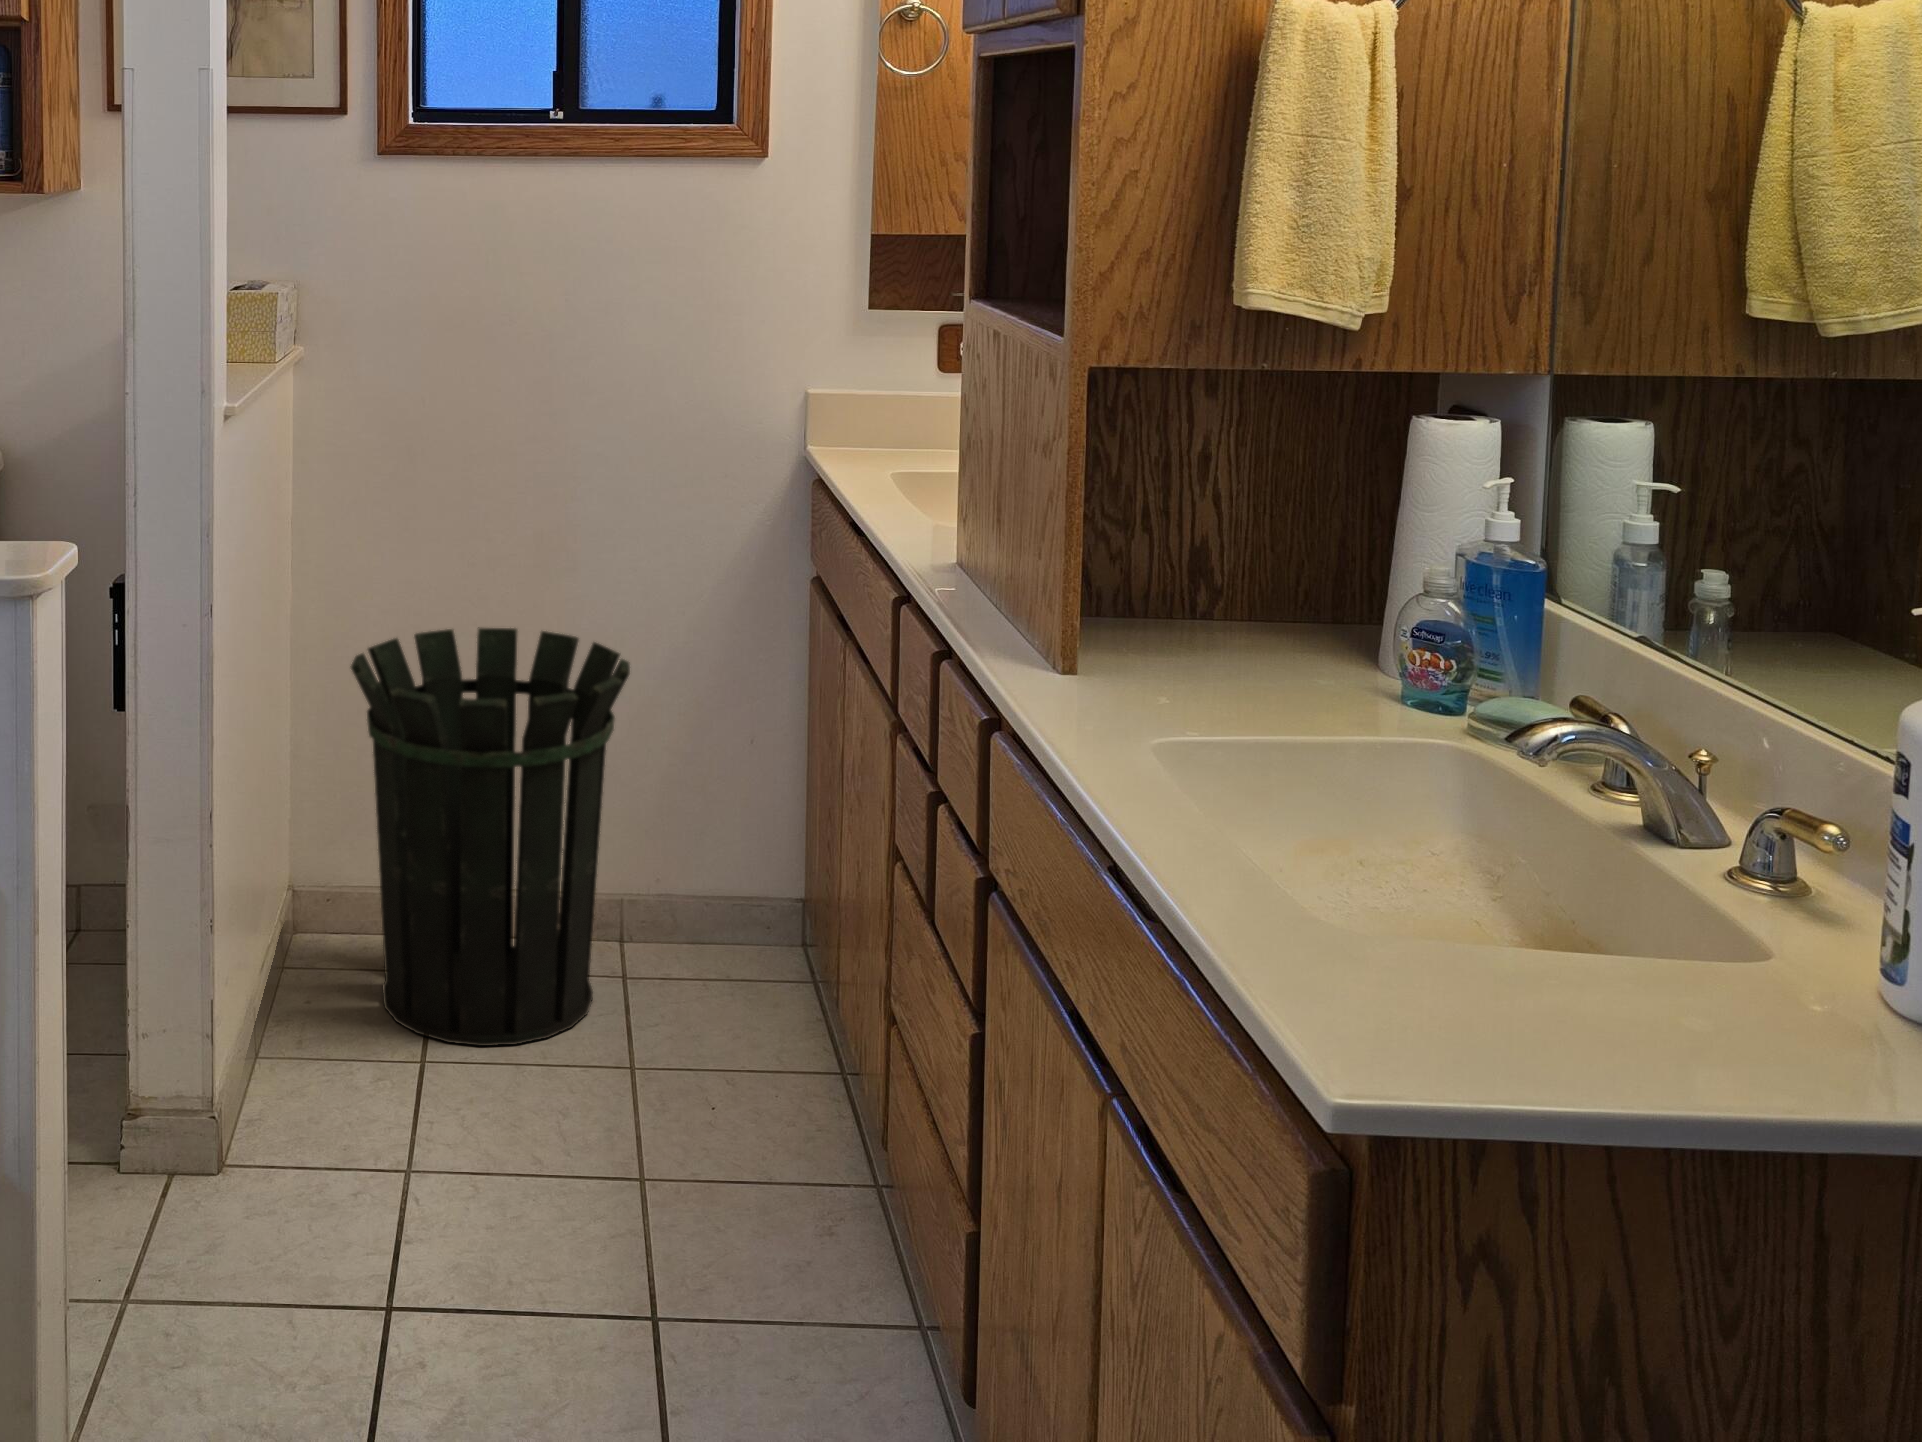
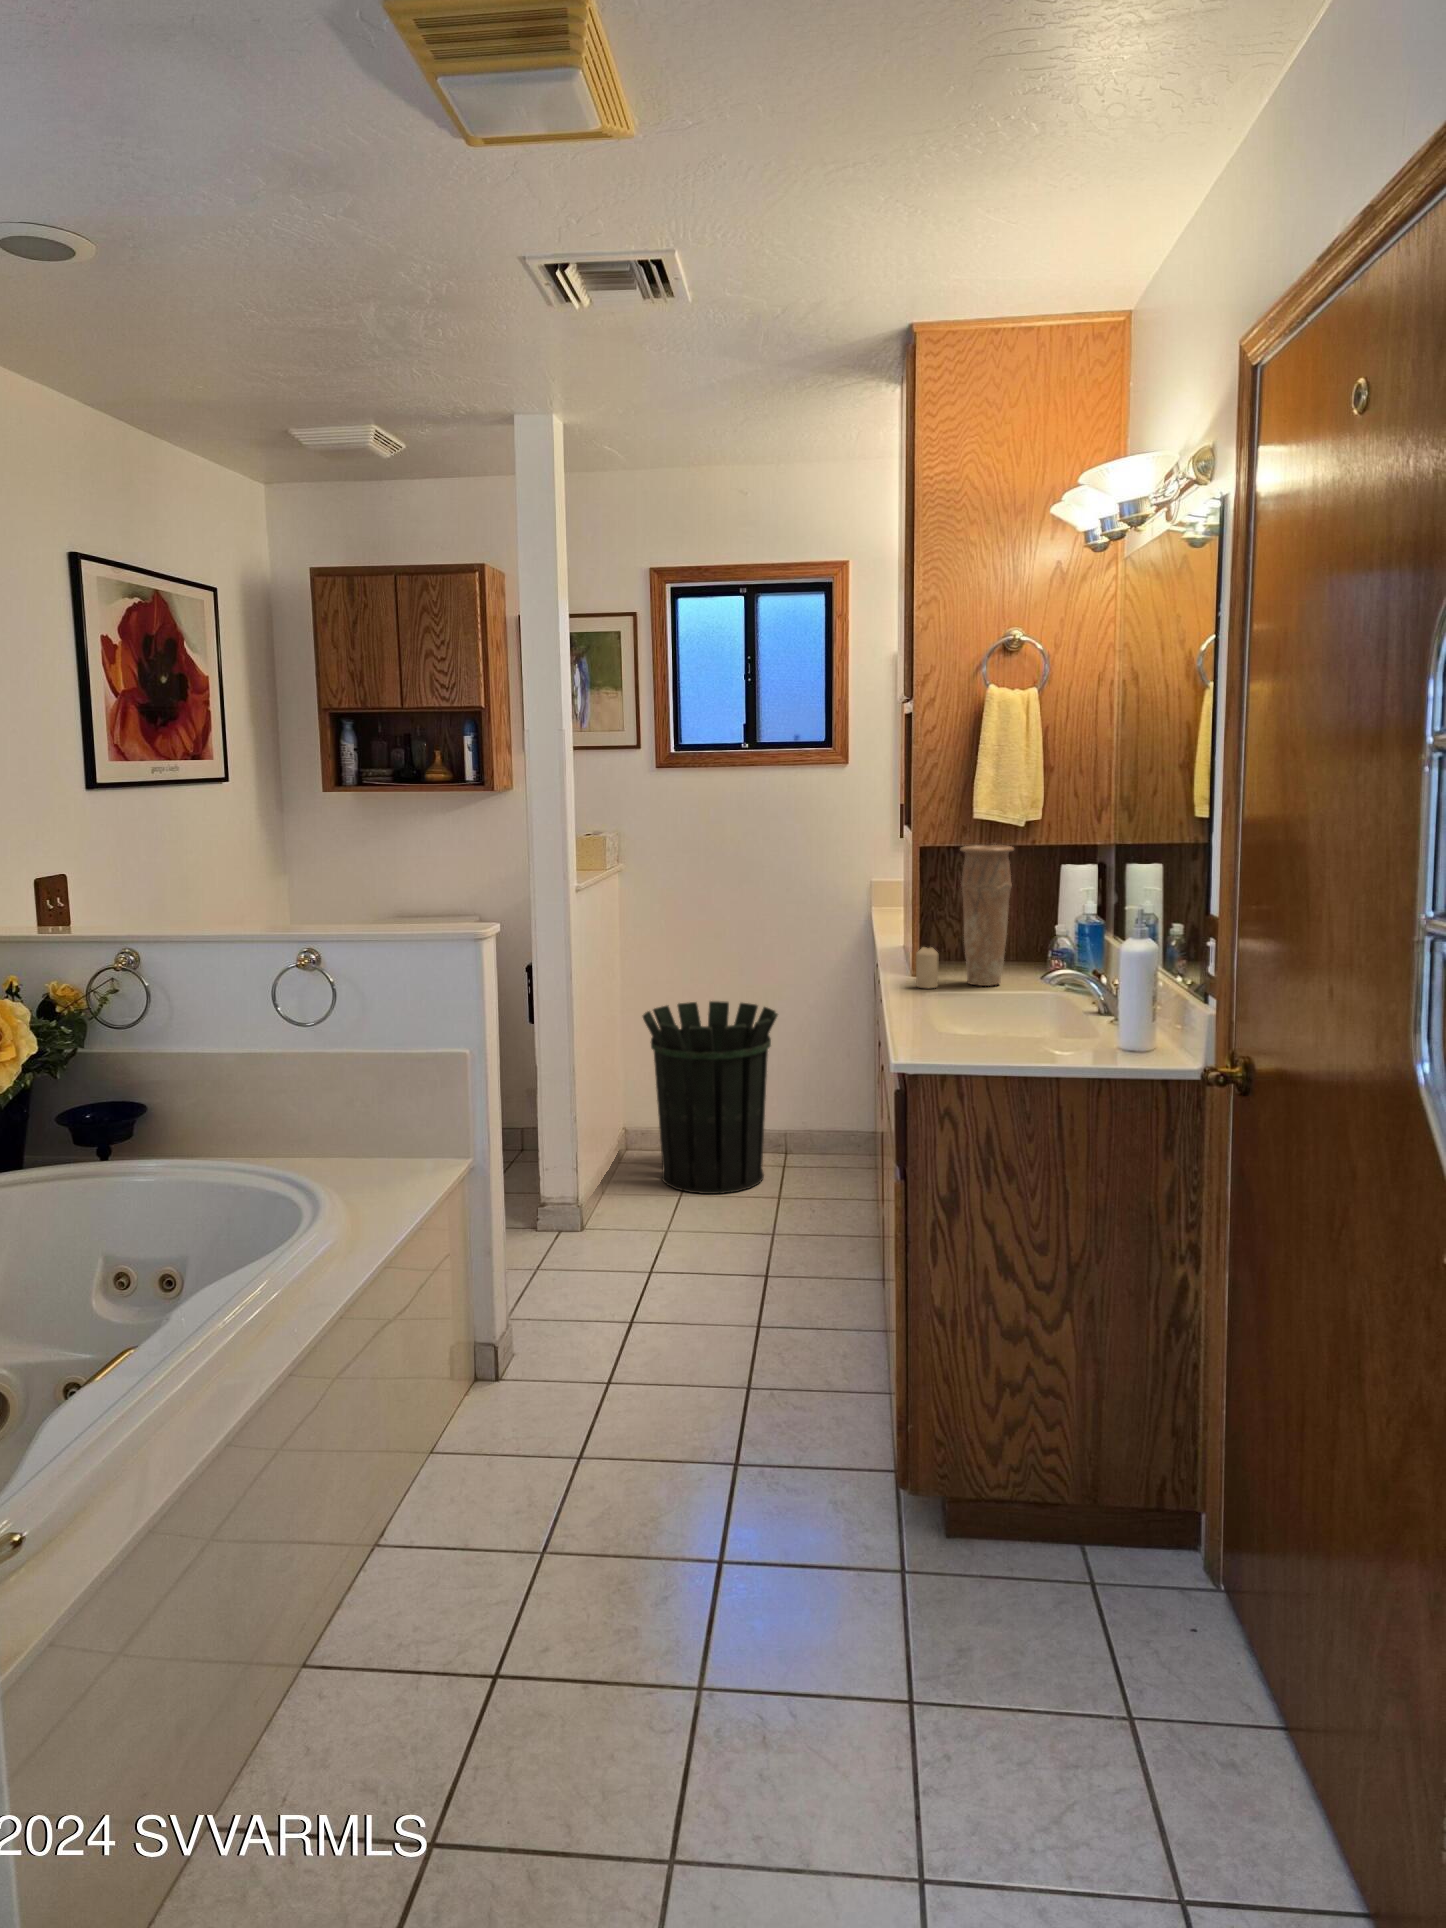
vase: none [1173,356,1304,684] -> present [960,845,1014,986]
candle: none [1080,593,1137,694] -> present [916,947,938,988]

